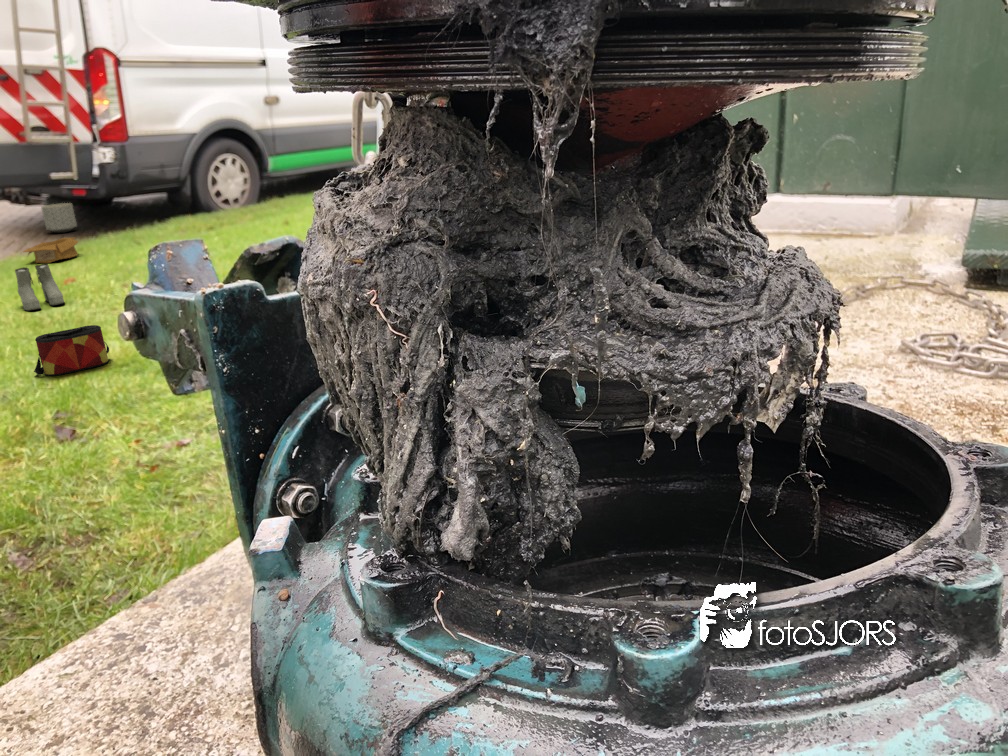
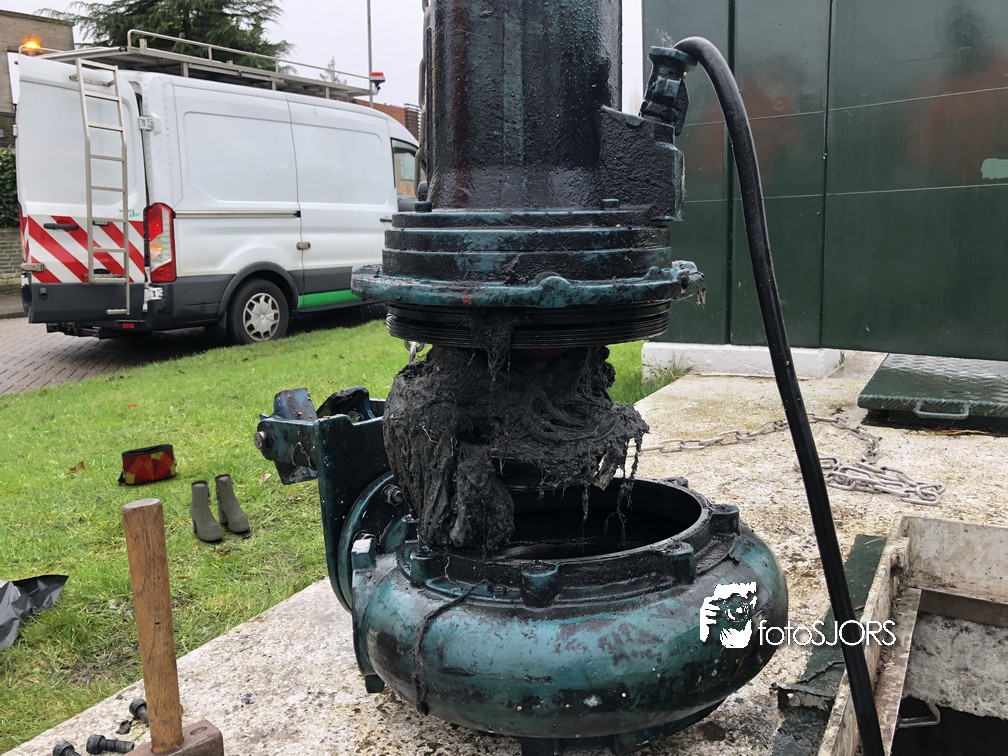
planter: present [41,203,77,233] -> none [90,335,120,361]
cardboard box: present [24,238,78,263] -> none [80,367,129,390]
boots: present [15,264,64,311] -> present [190,474,250,541]

